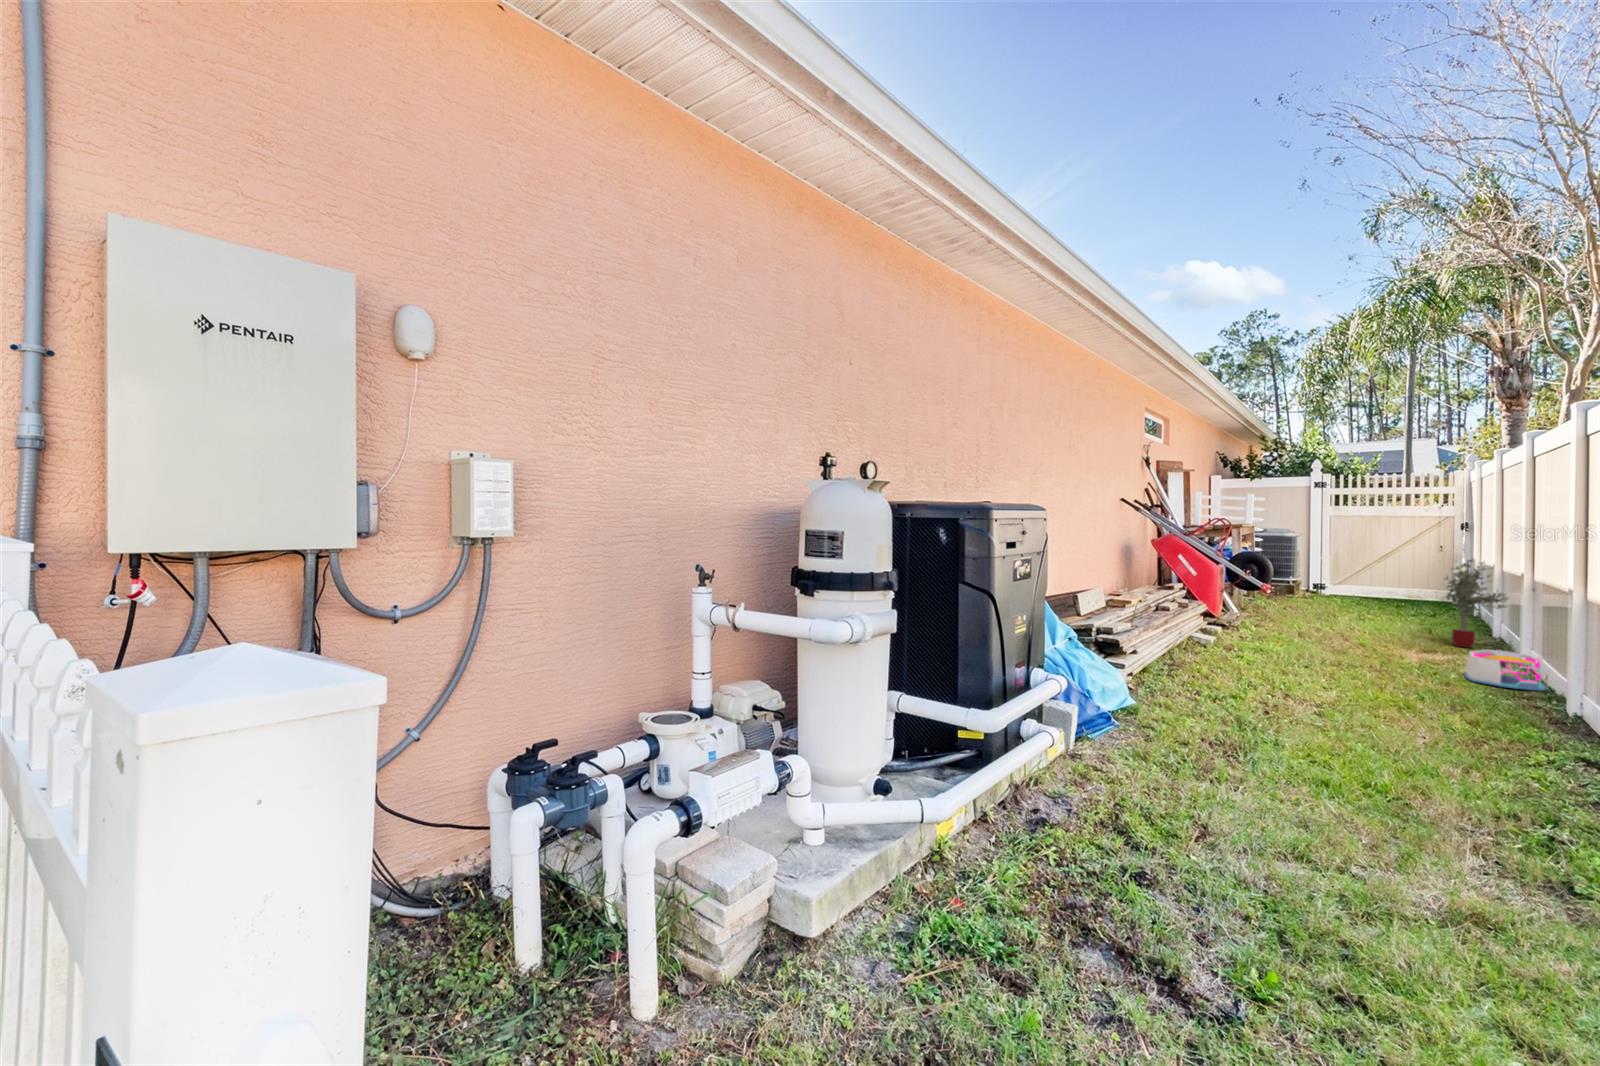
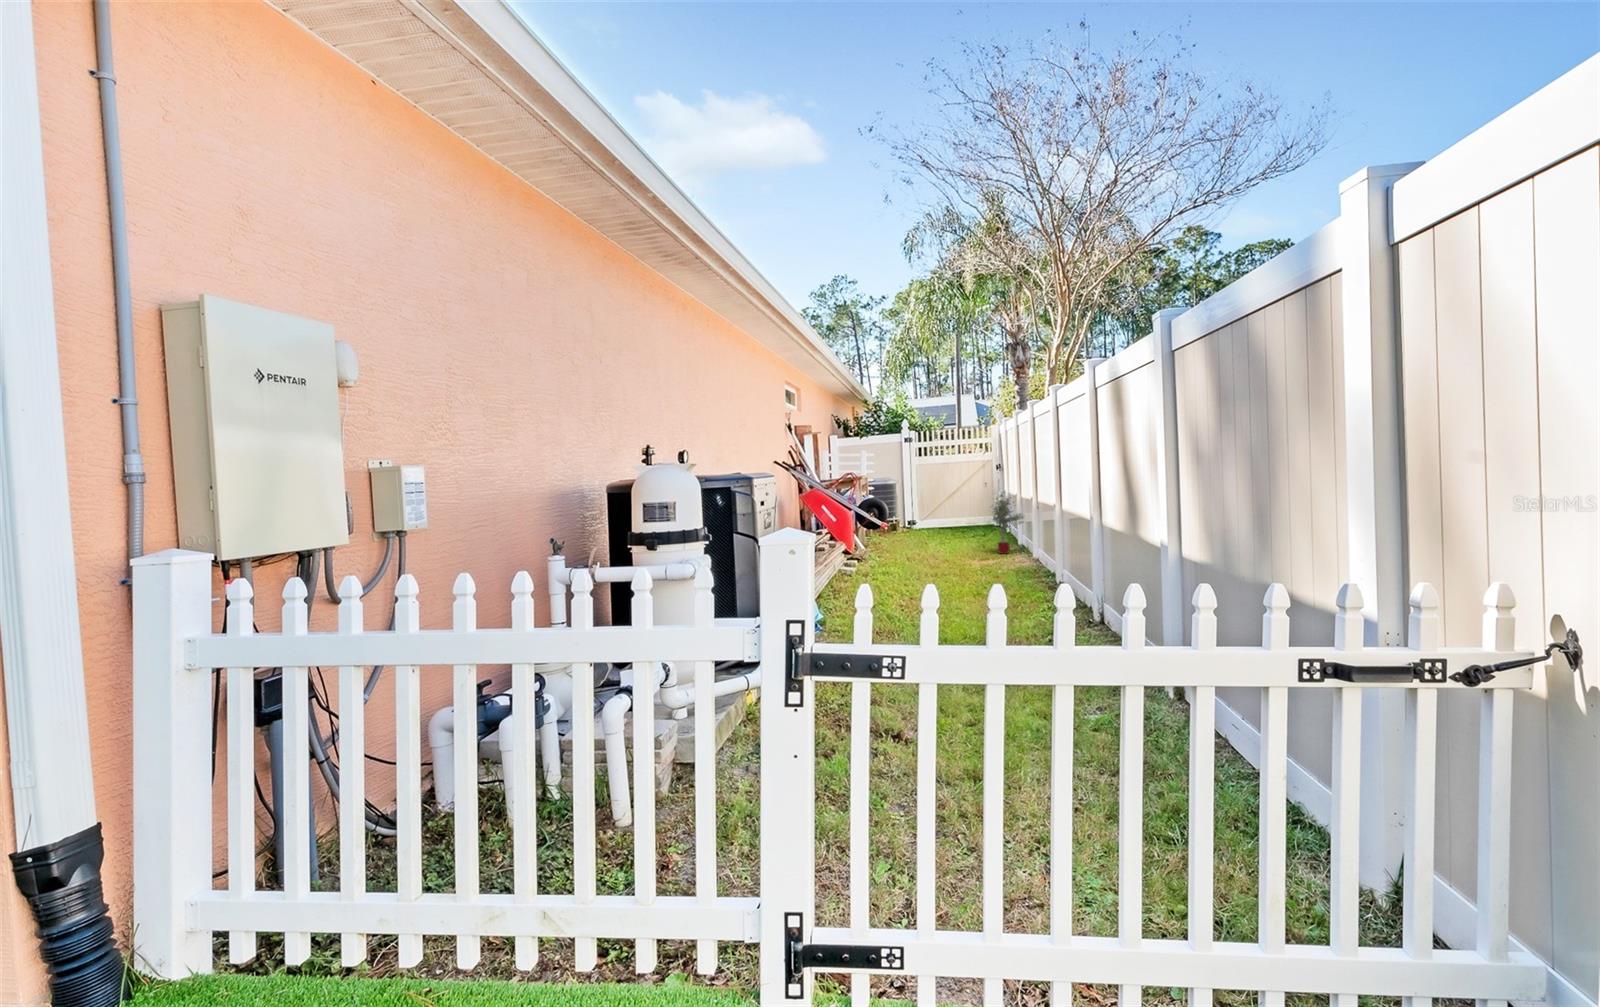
storage bin: present [1464,650,1545,691] -> none [1007,551,1046,574]

